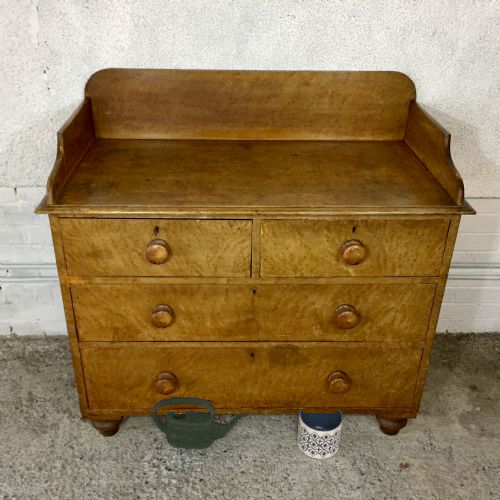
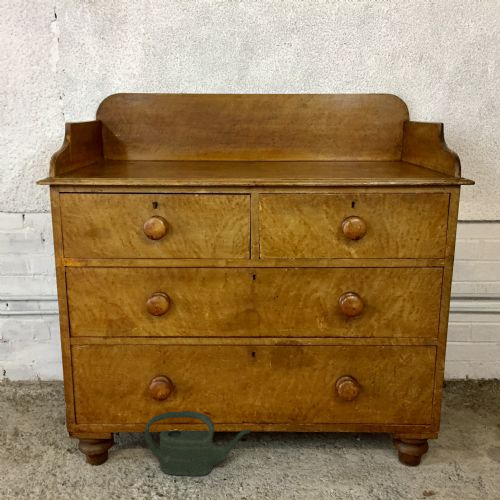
planter: present [297,409,343,459] -> none [307,421,356,485]

